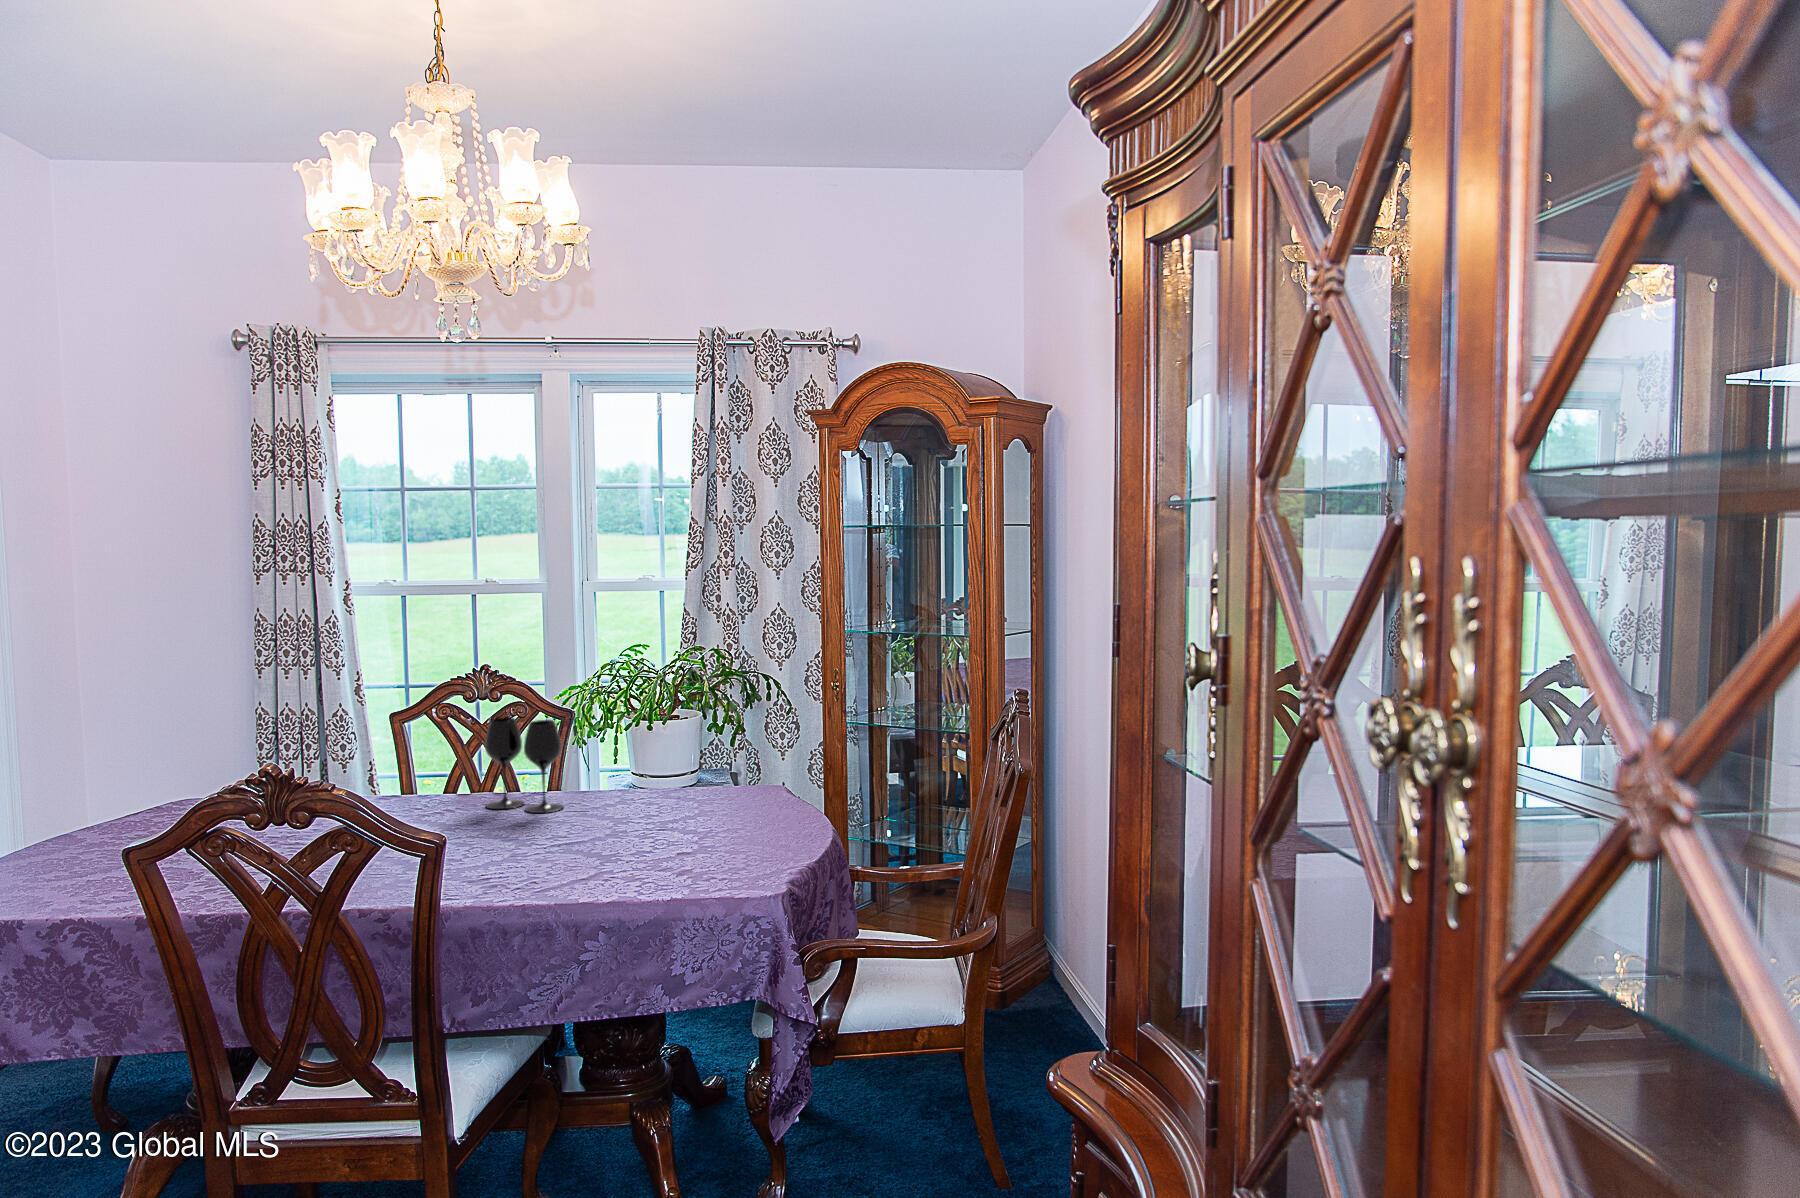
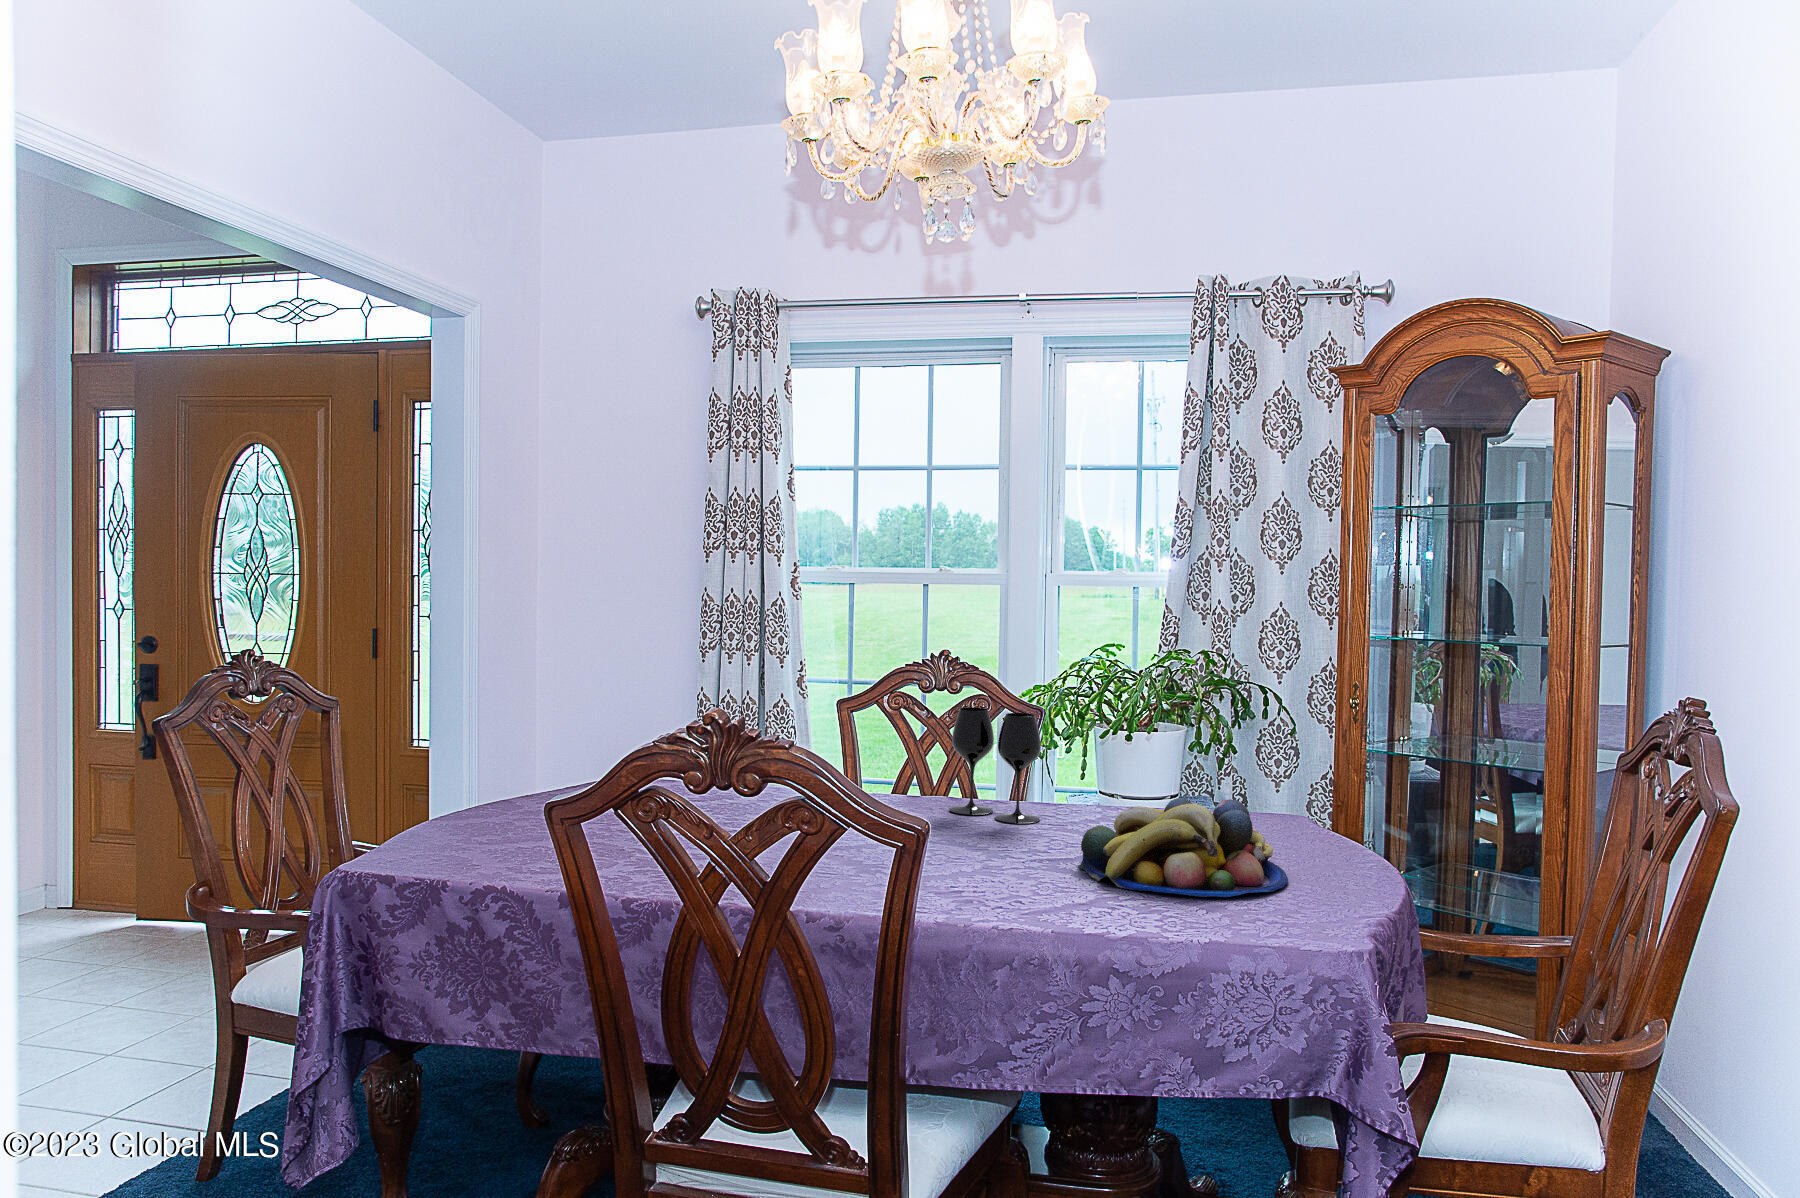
fruit bowl: none [582,781,747,863] -> present [1078,798,1288,897]

